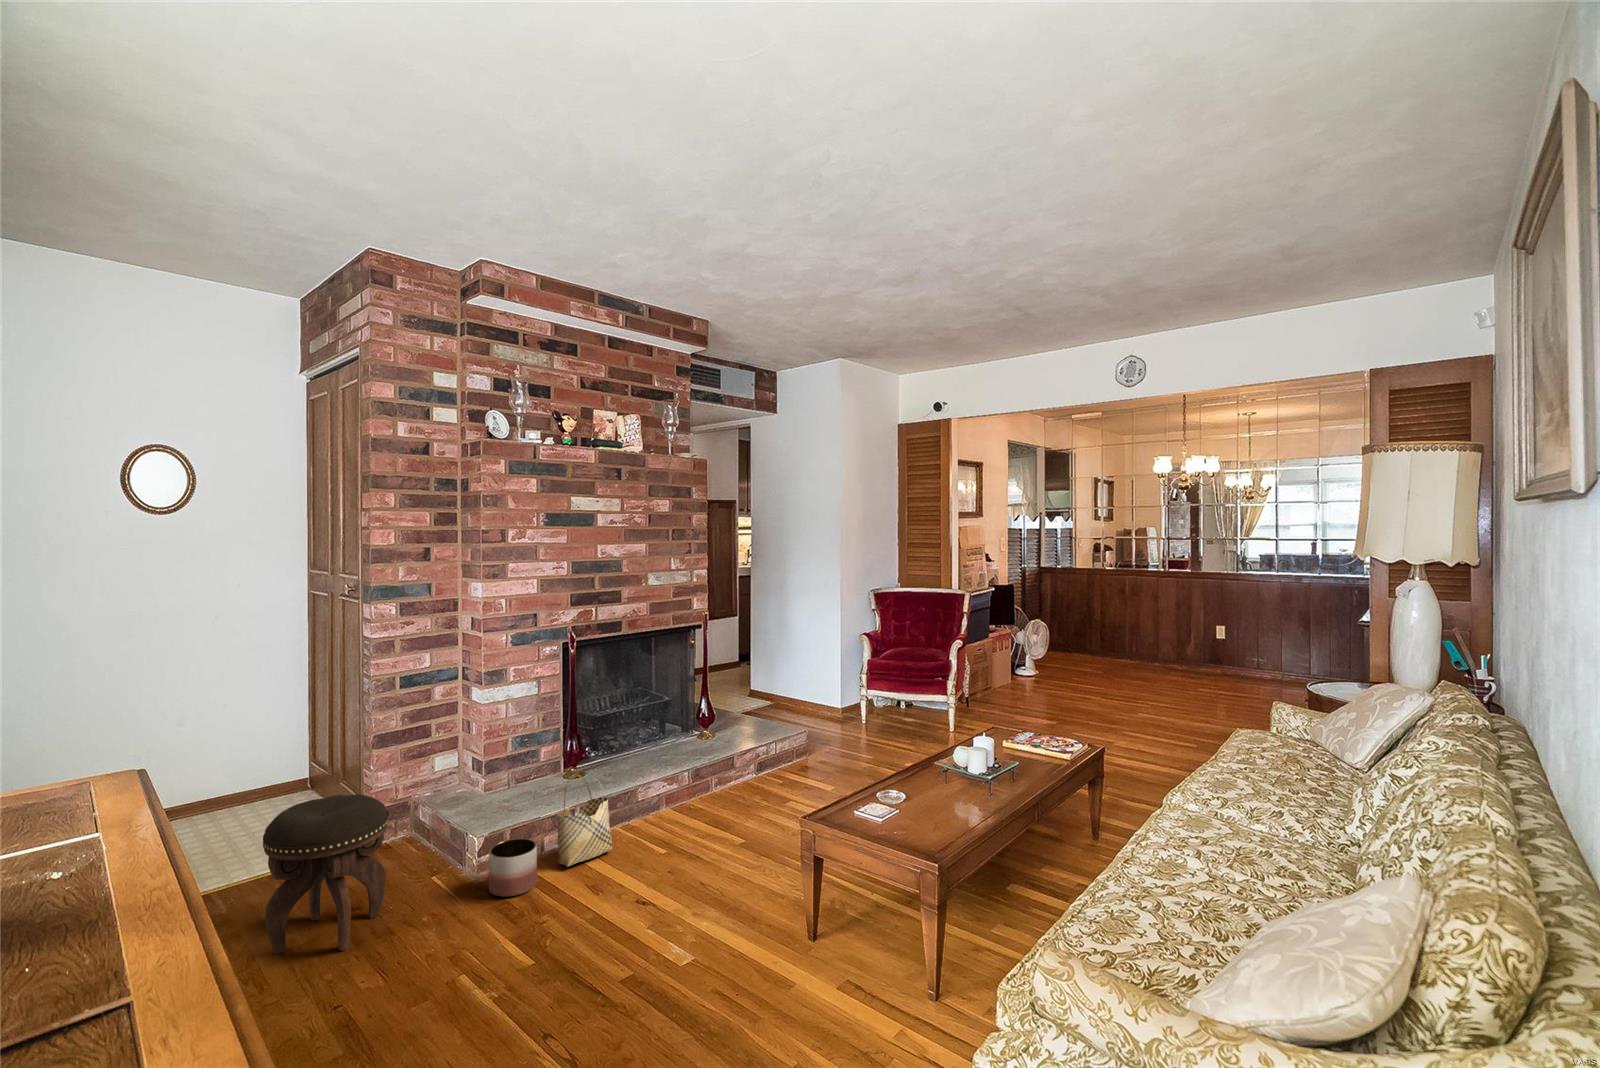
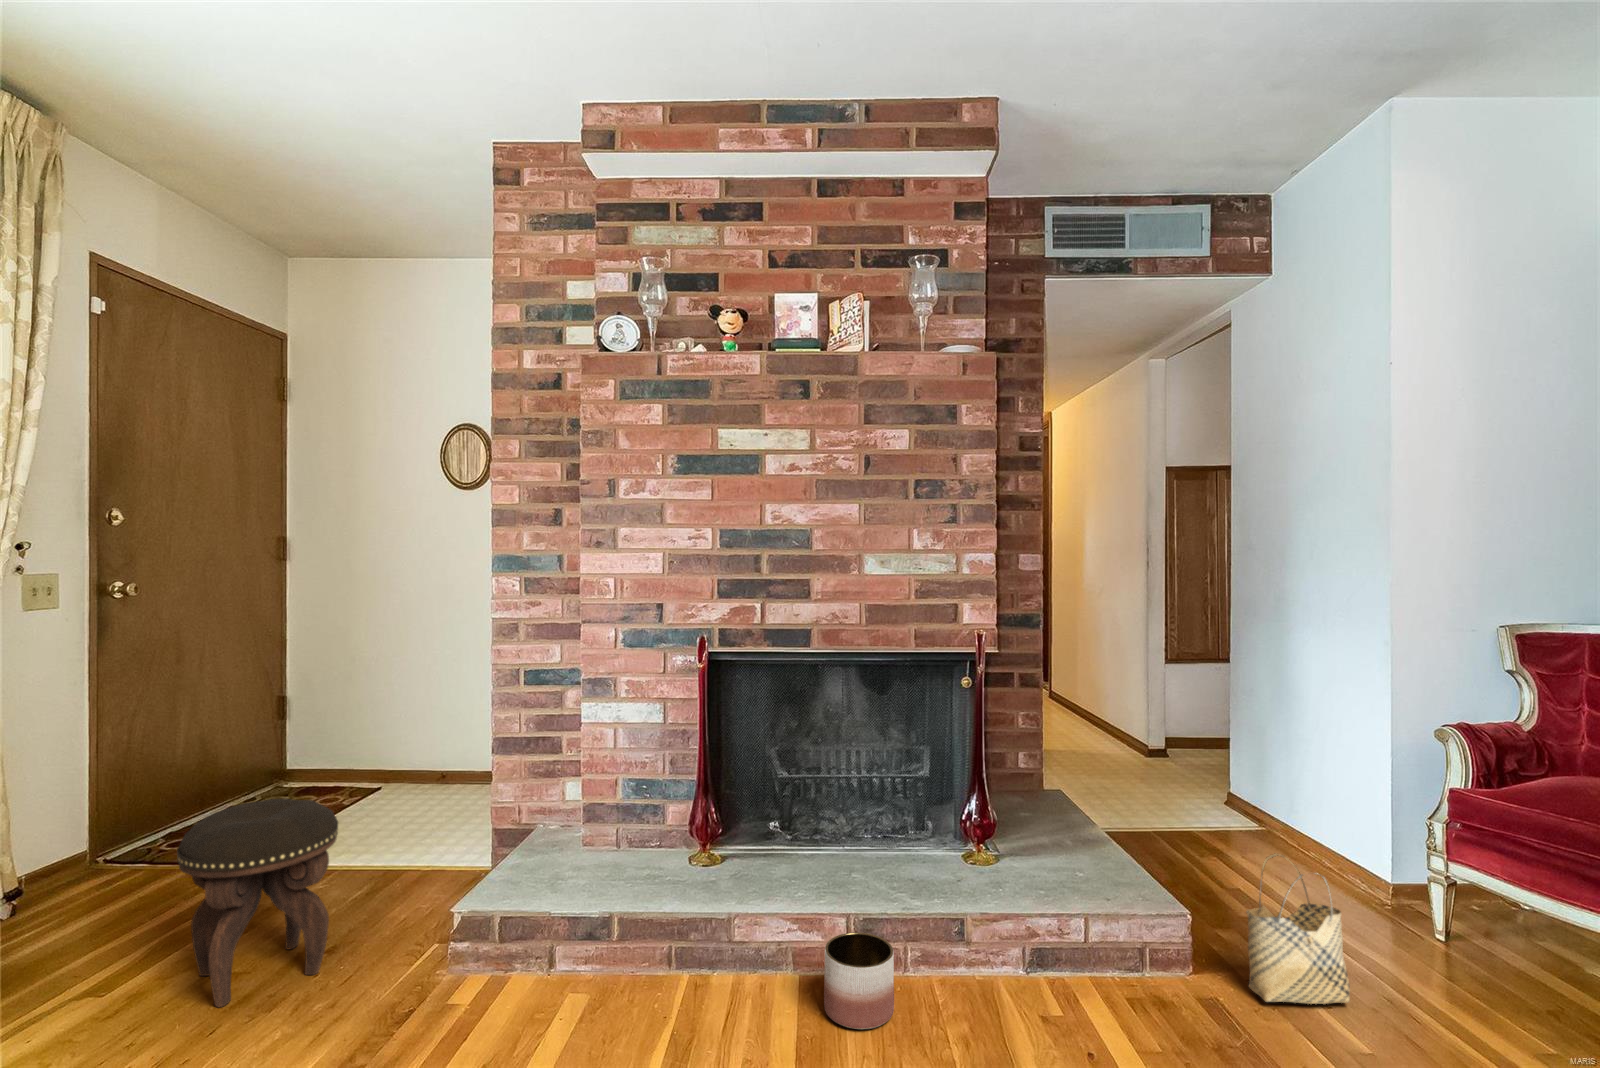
woven basket: present [556,774,612,867] -> present [1246,853,1350,1004]
planter: present [489,838,537,897] -> present [824,932,894,1029]

